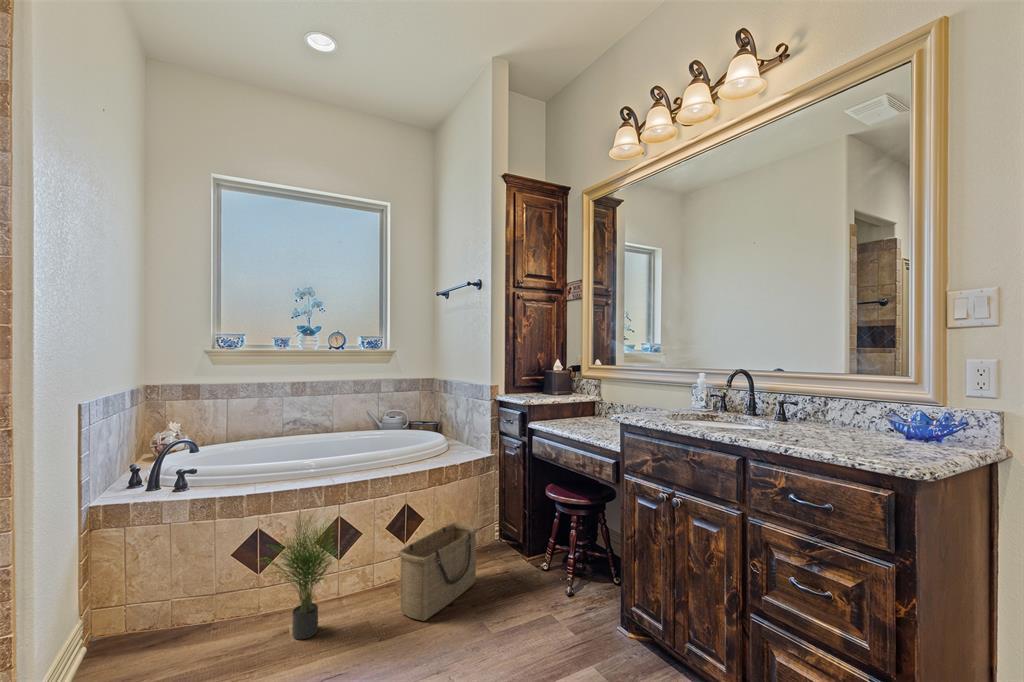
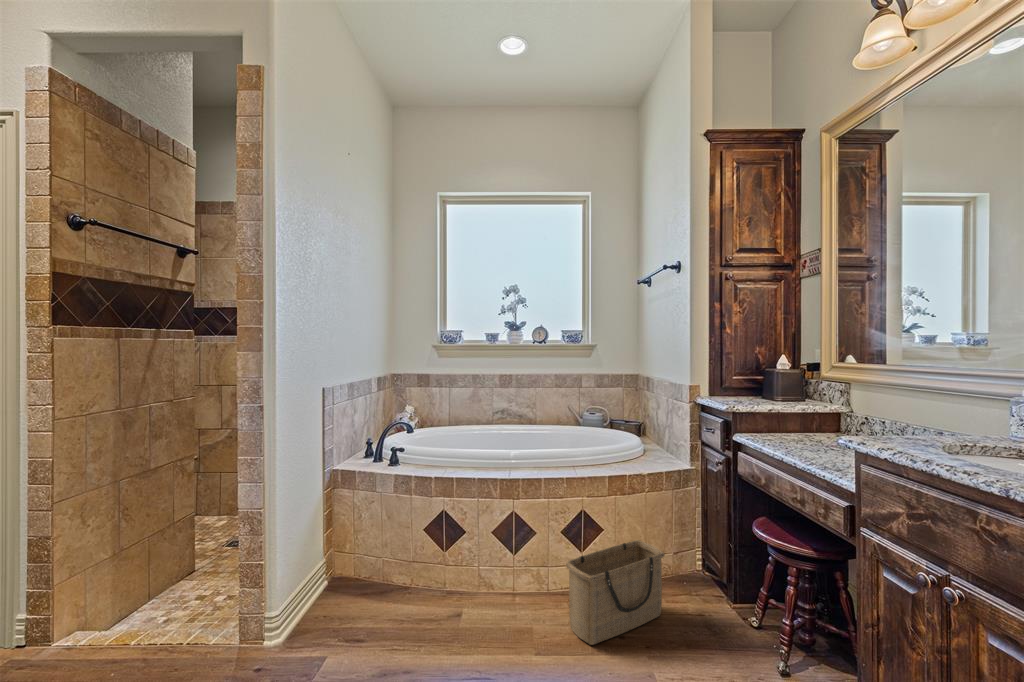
potted plant: present [268,522,336,639] -> none [433,502,513,627]

